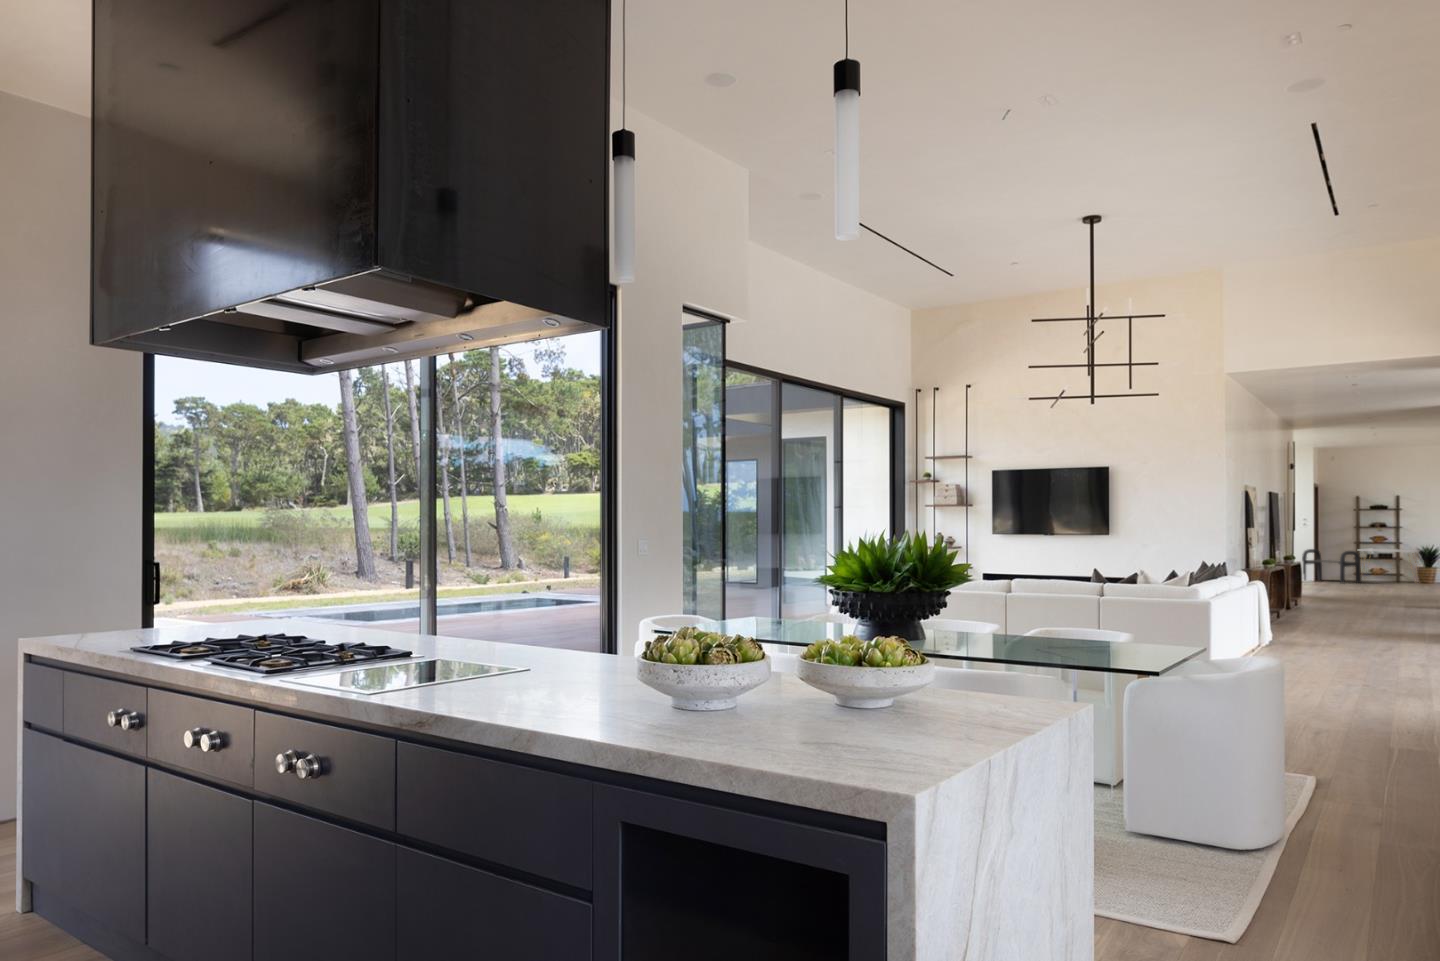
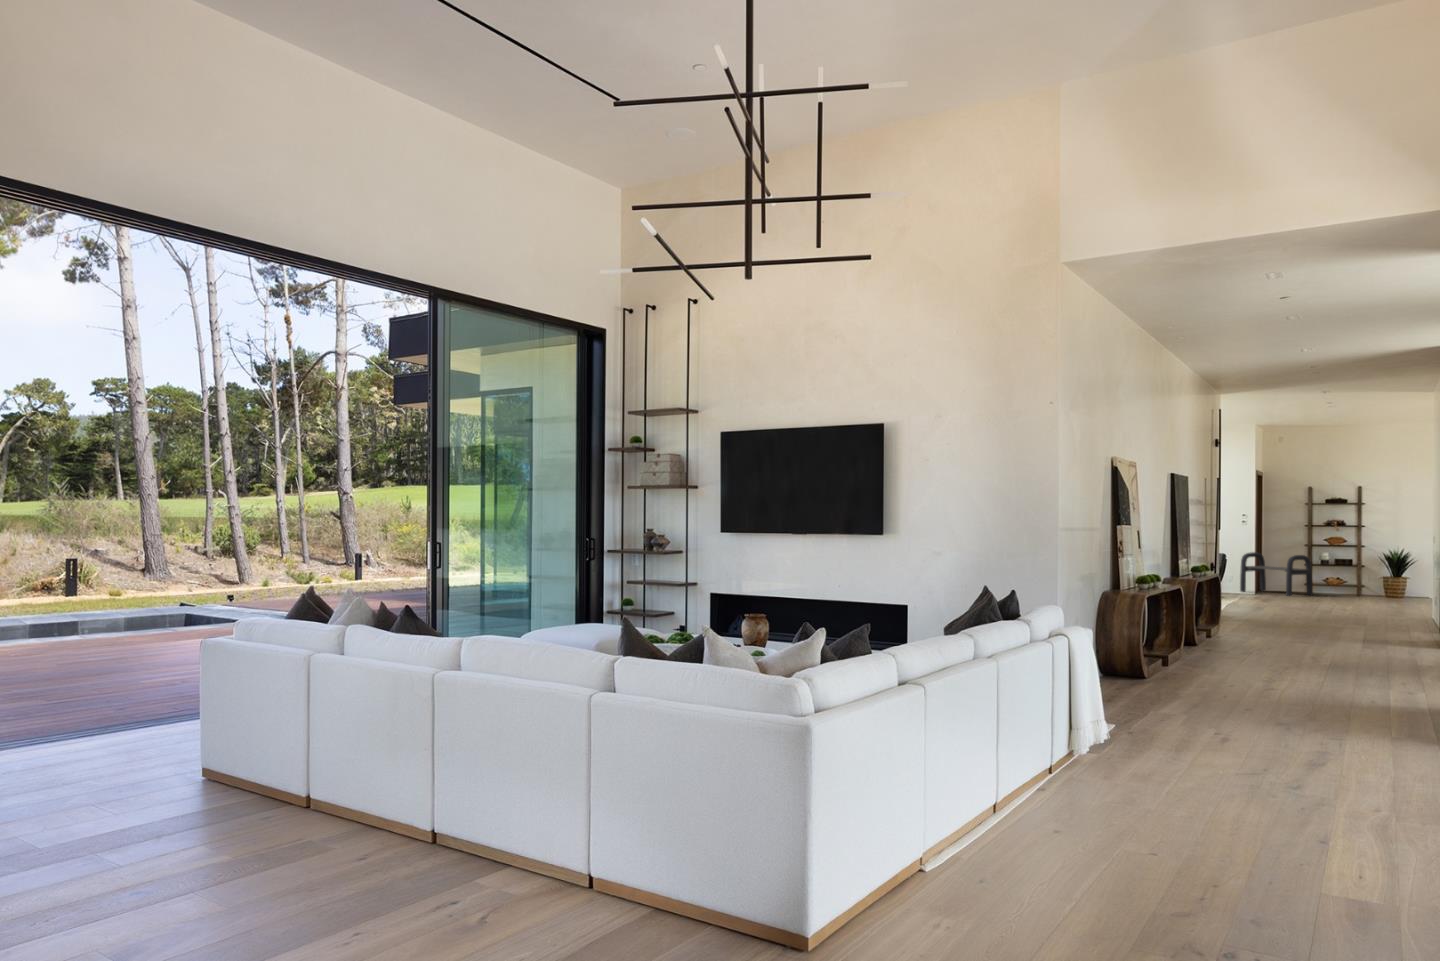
console table: present [1359,549,1419,577] -> none [1309,552,1388,598]

